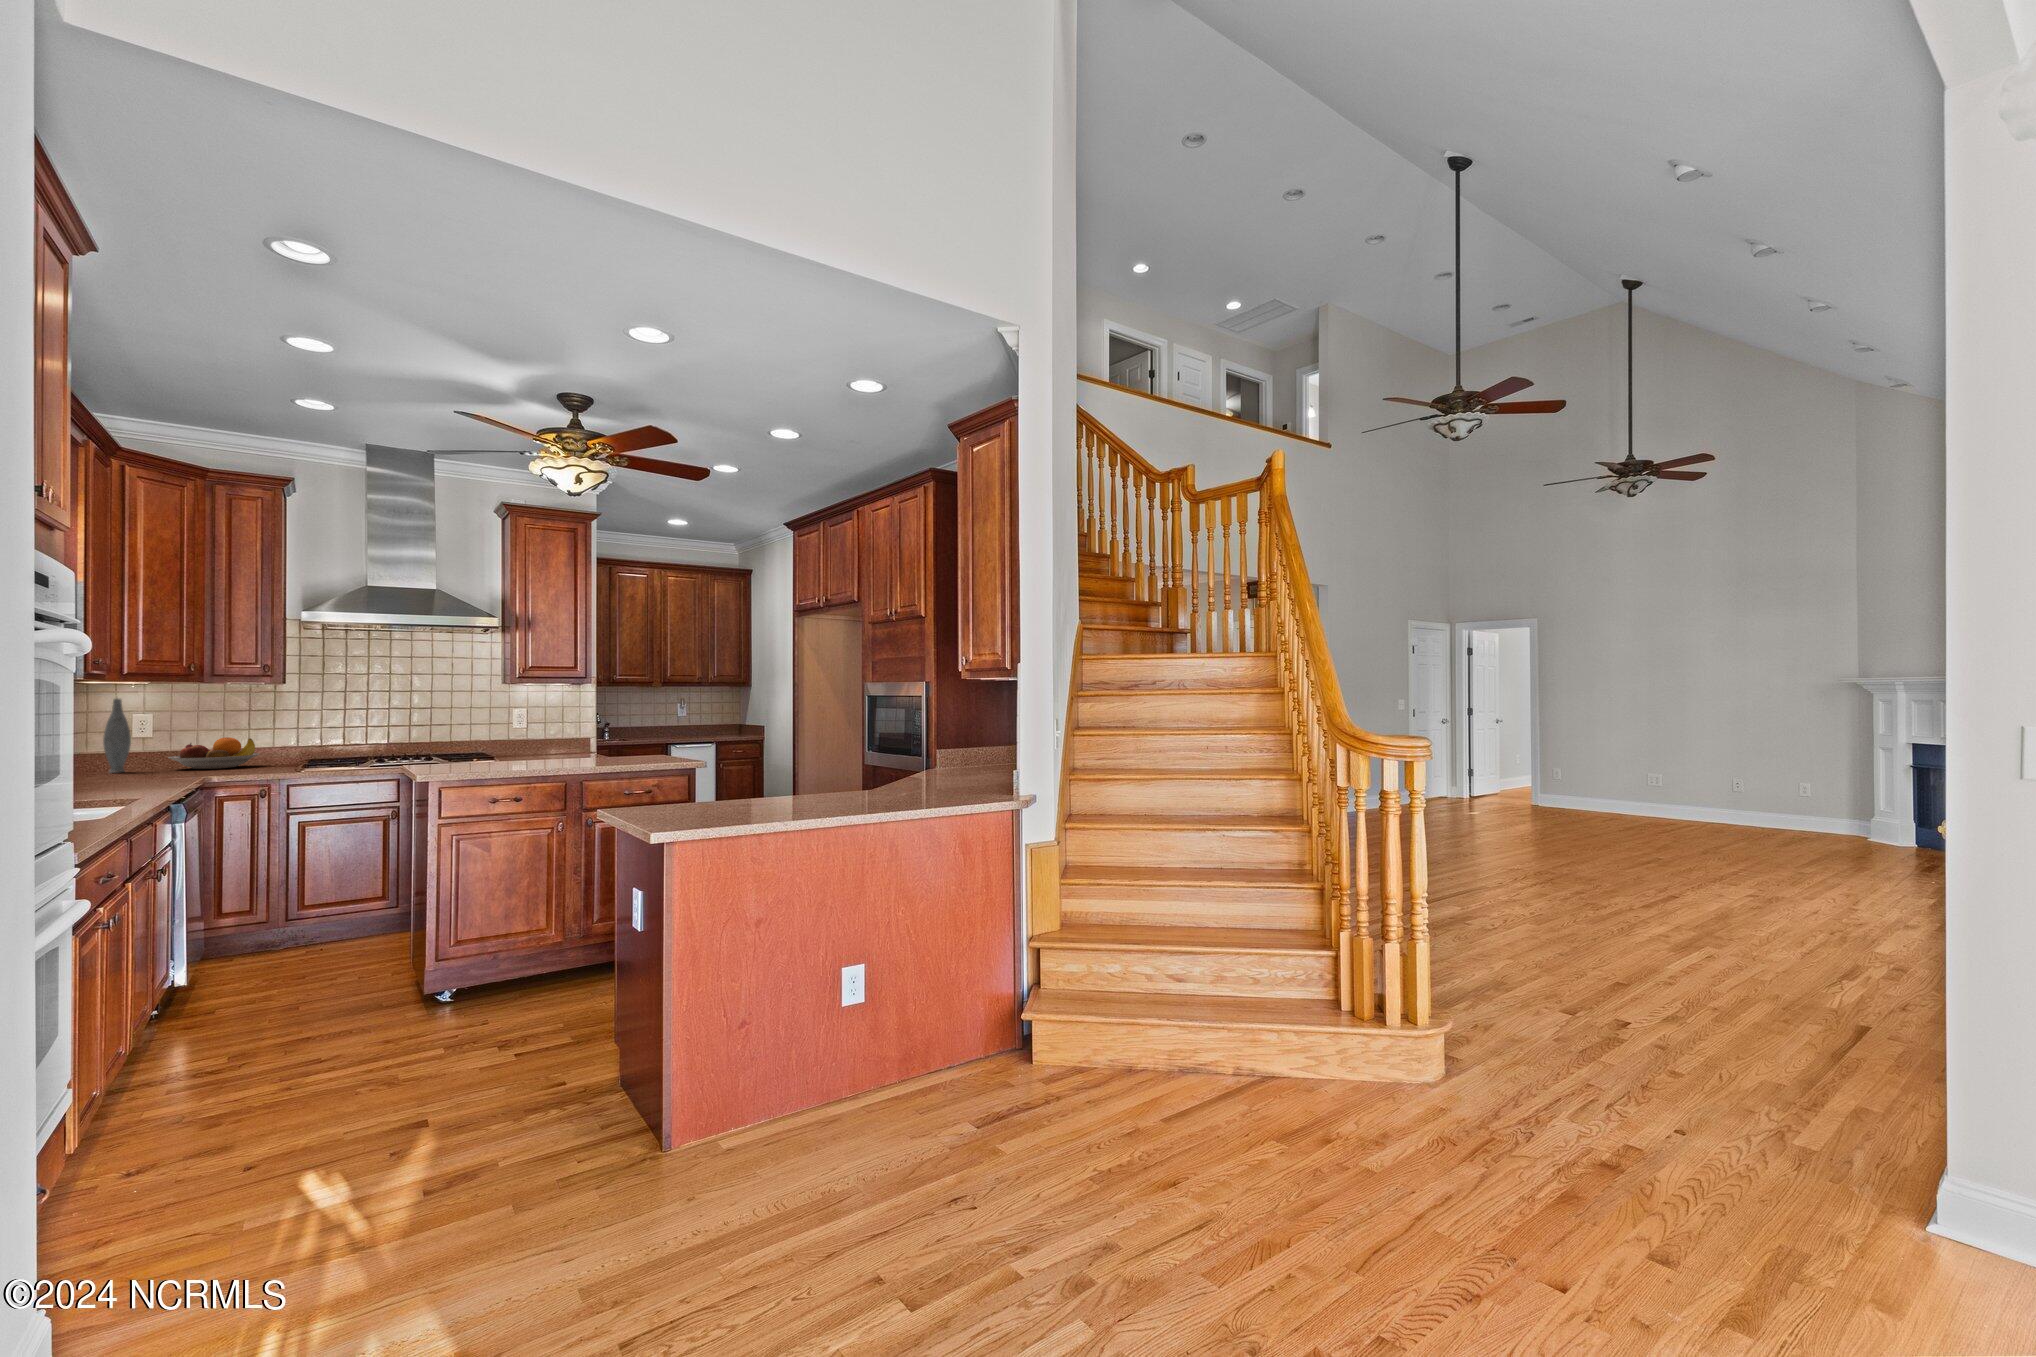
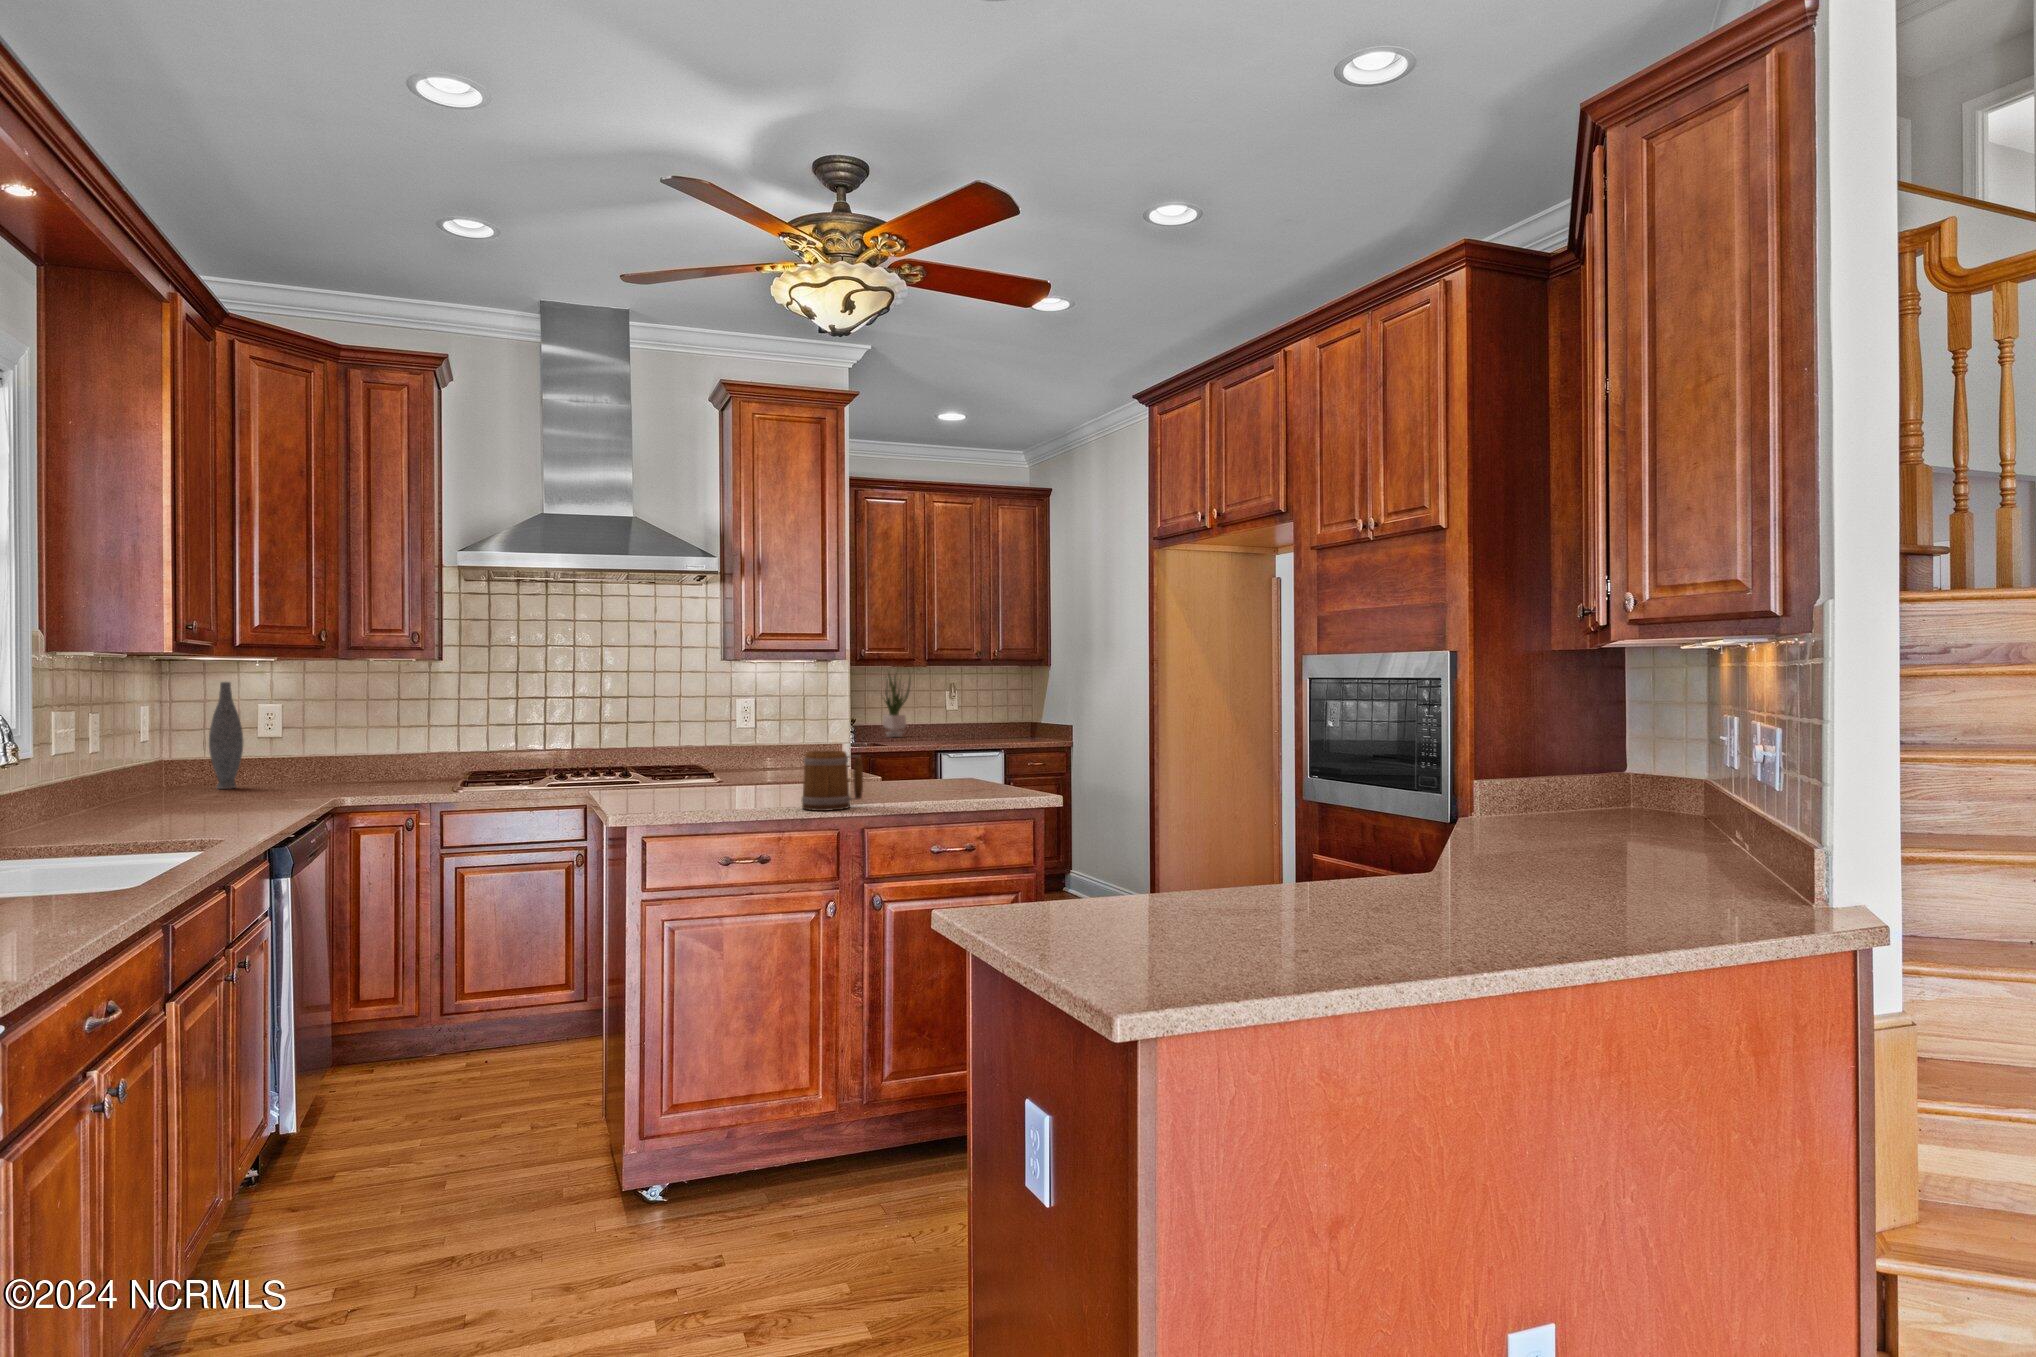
potted plant: none [627,689,650,737] -> present [883,672,911,737]
fruit bowl: present [168,737,260,769] -> none [290,739,407,785]
mug: none [544,737,585,772] -> present [801,751,863,811]

